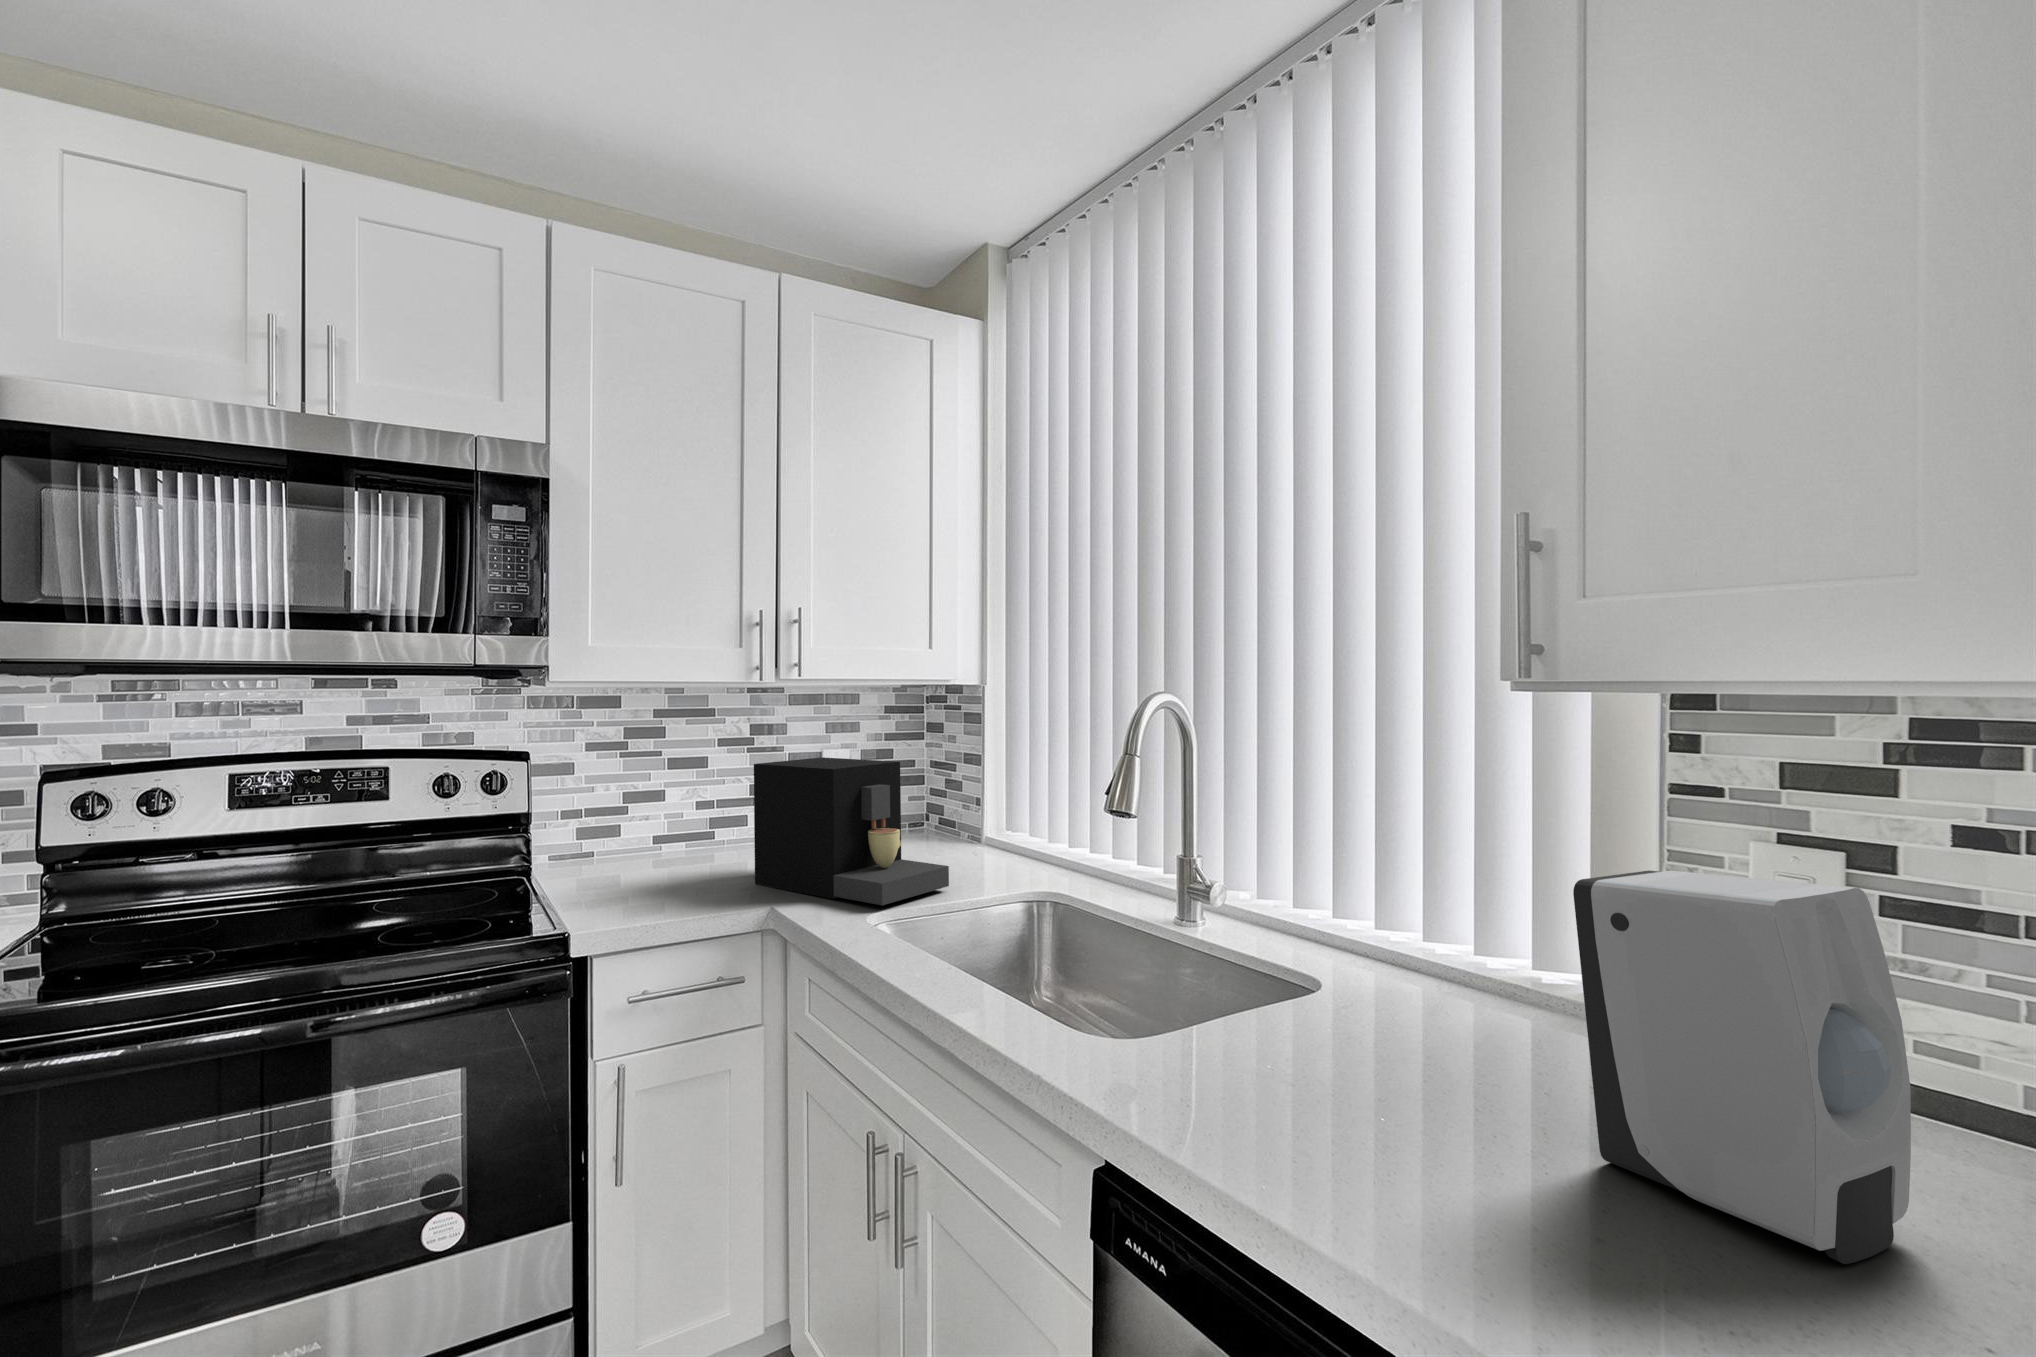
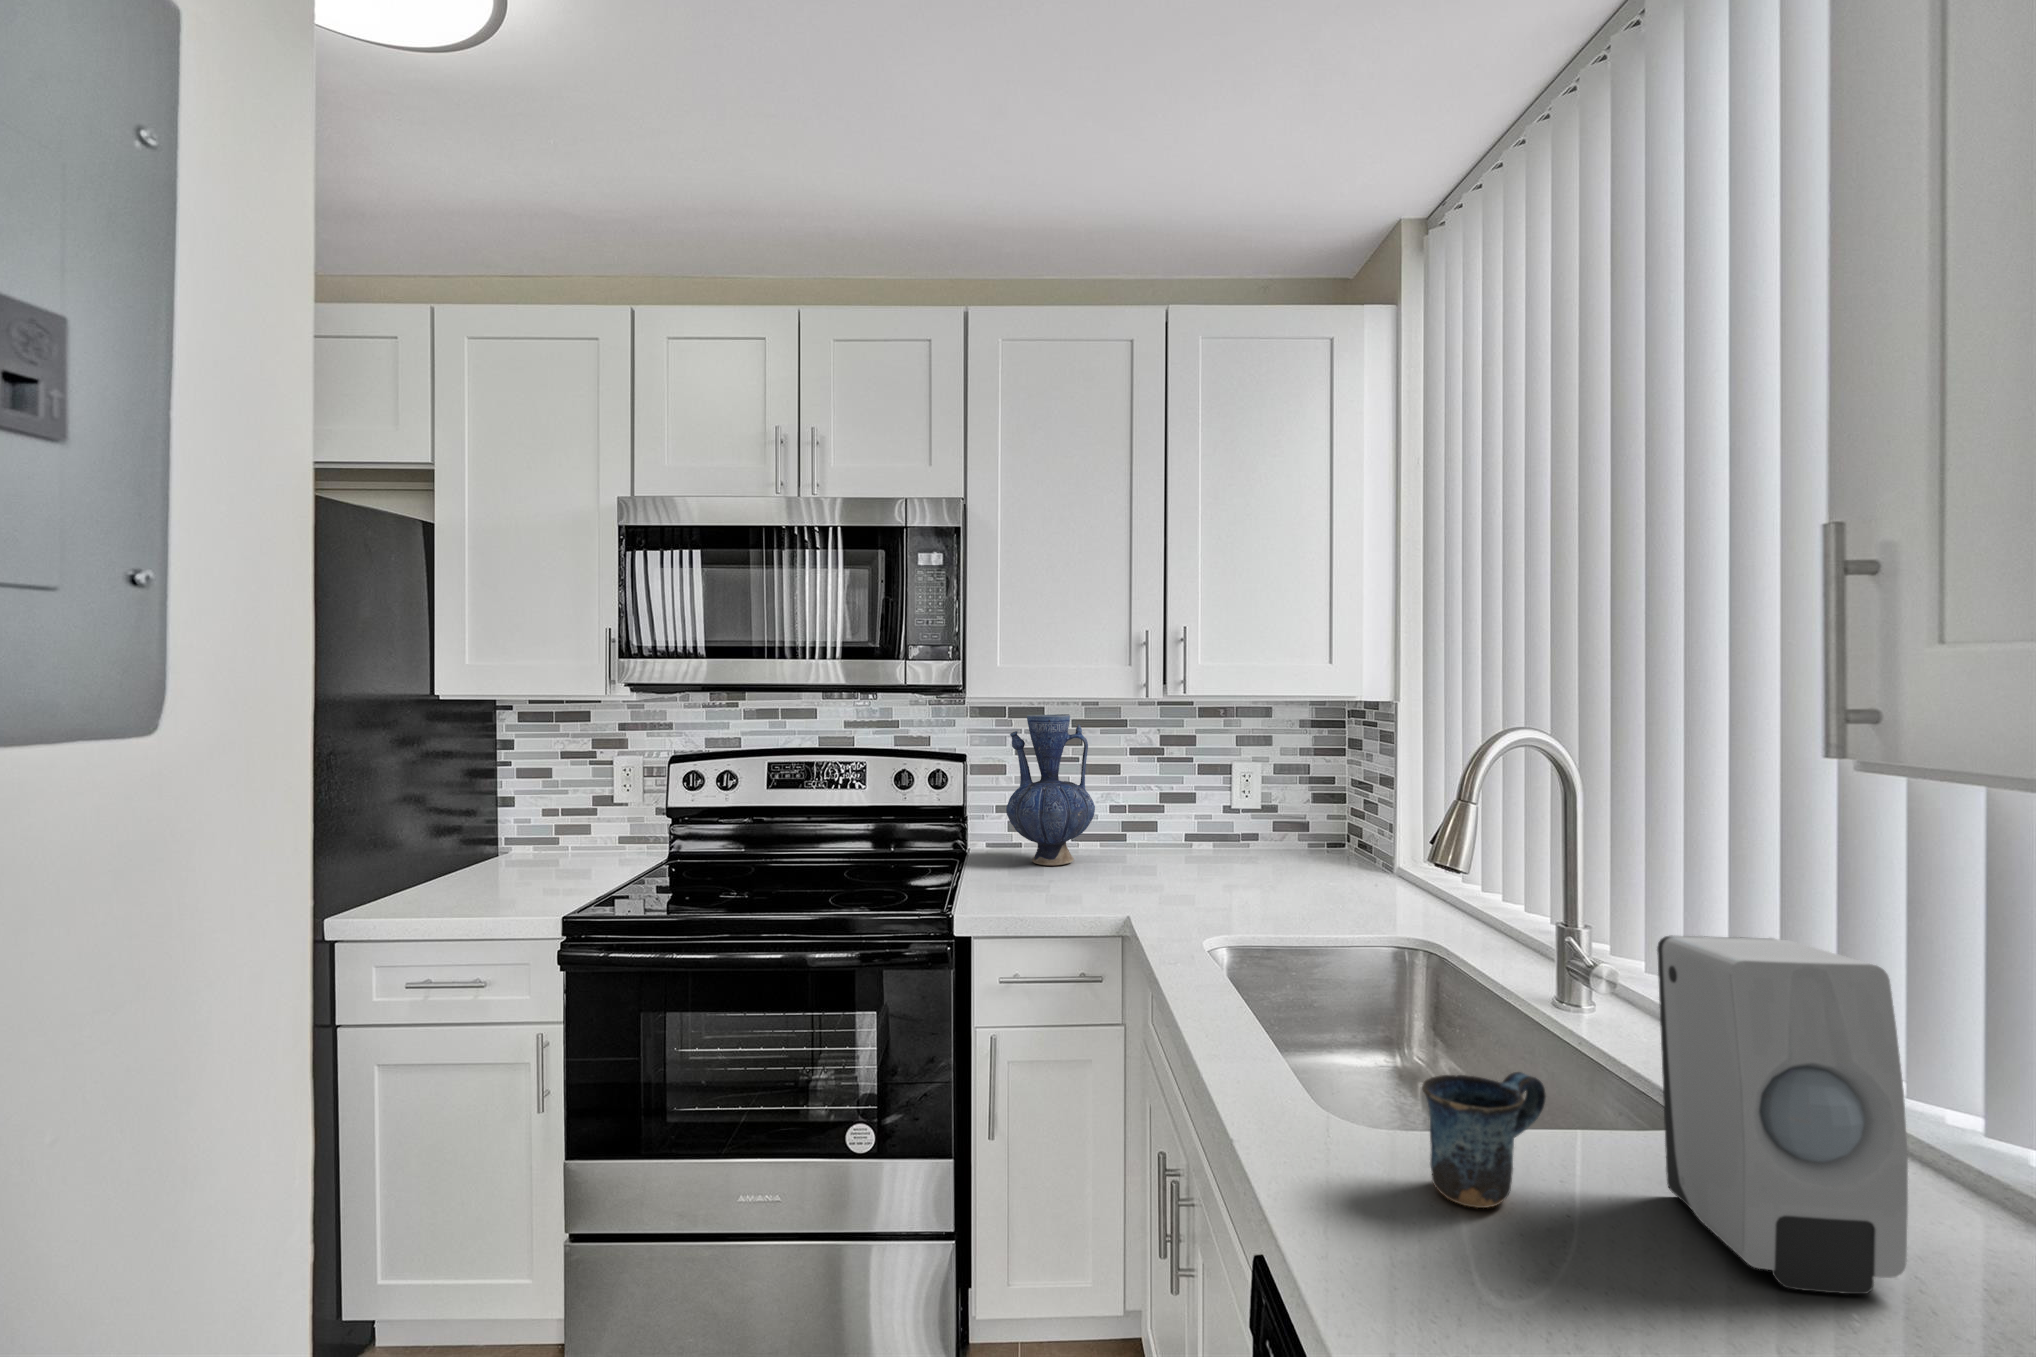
vase: none [583,703,691,873] -> present [1006,714,1095,866]
coffee maker: present [754,757,949,905] -> none [1136,772,1307,915]
mug: none [1409,1060,1539,1252] -> present [1422,1072,1546,1208]

